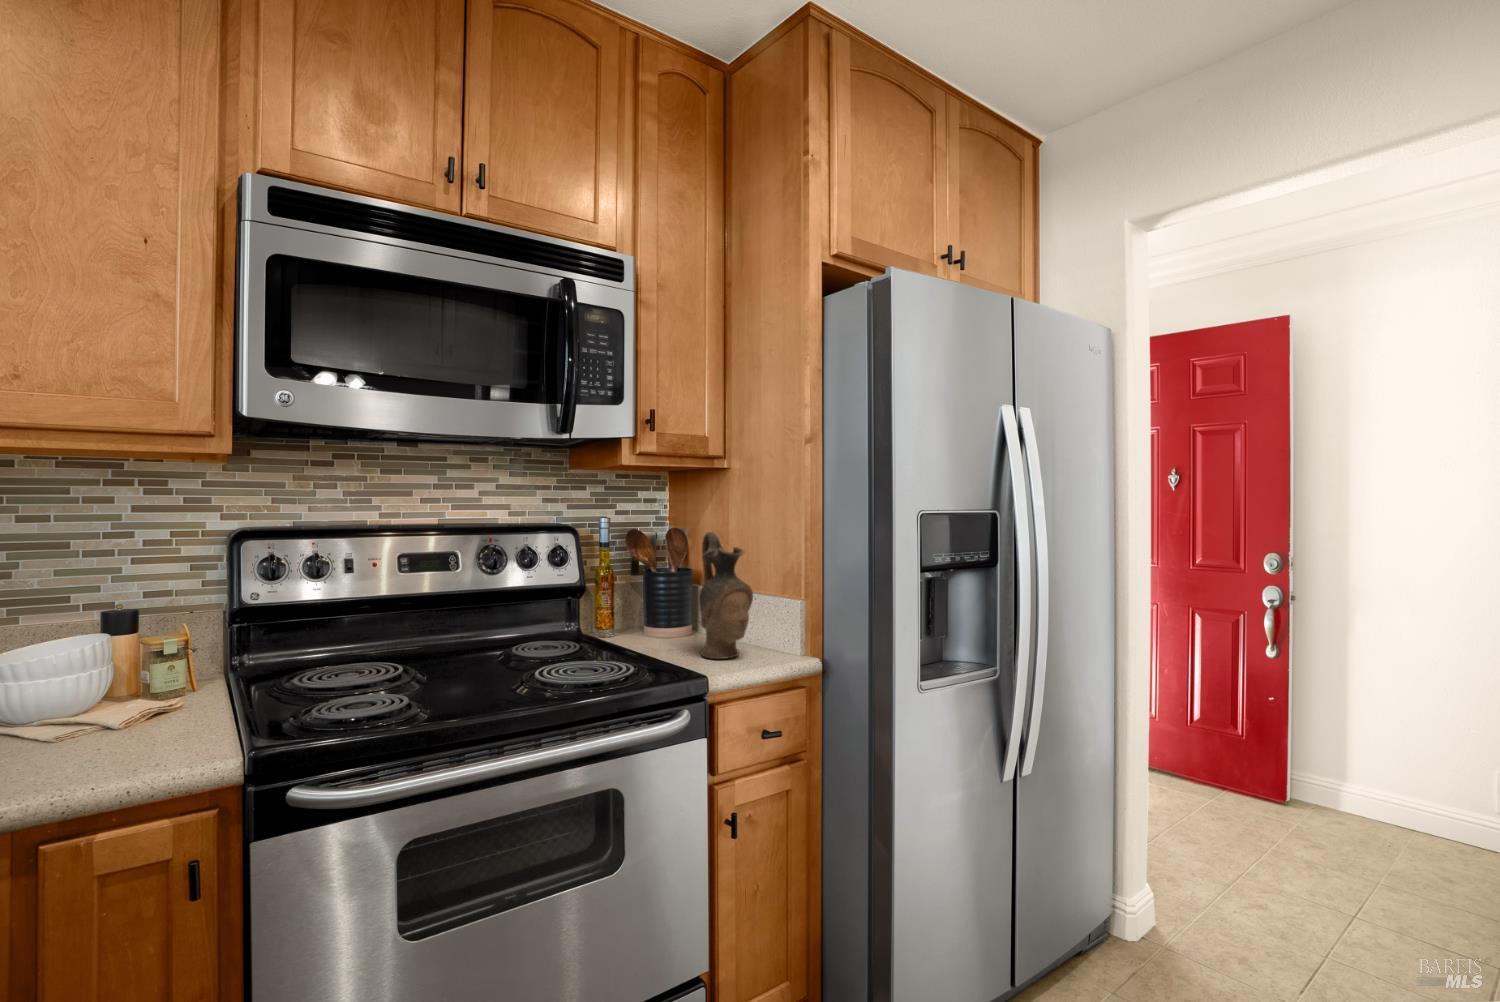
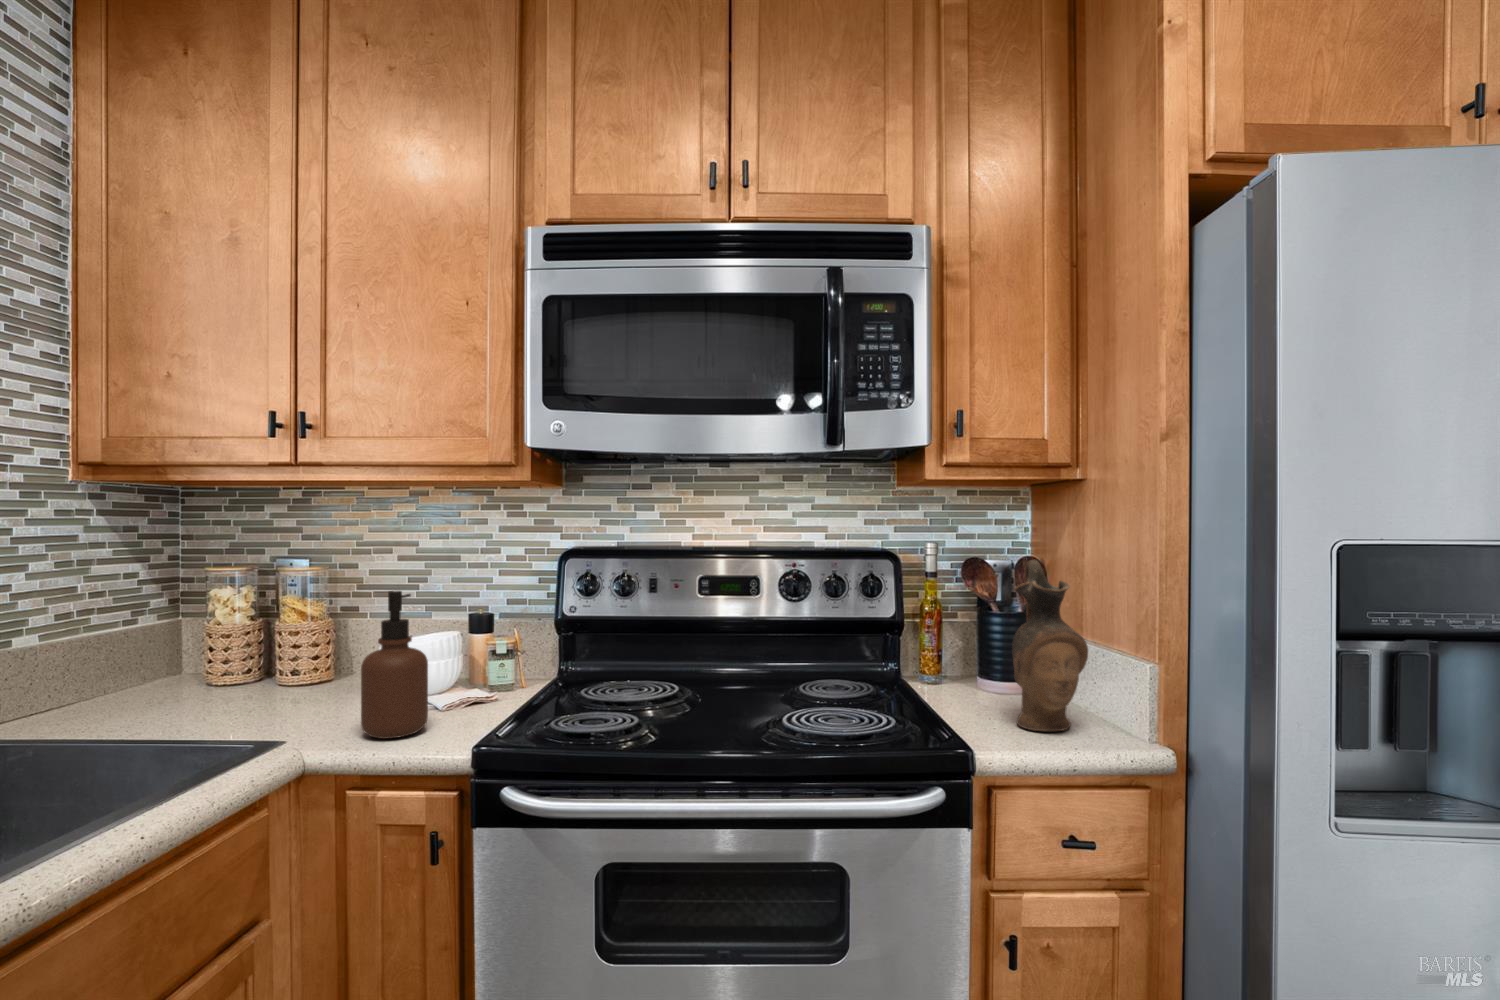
soap dispenser: none [63,588,154,760] -> present [361,591,428,739]

